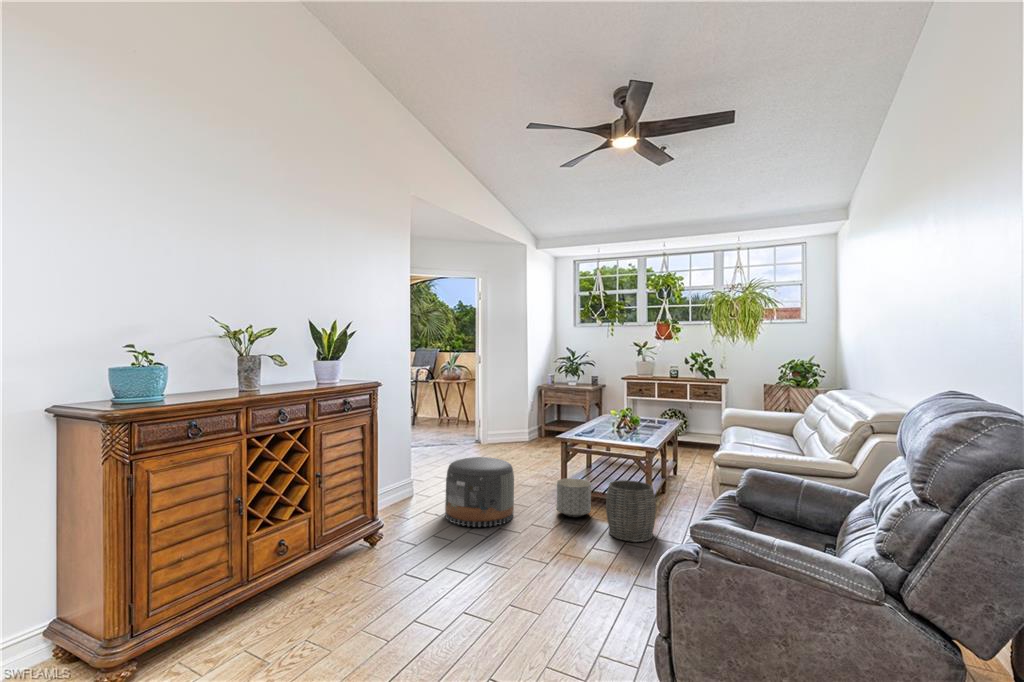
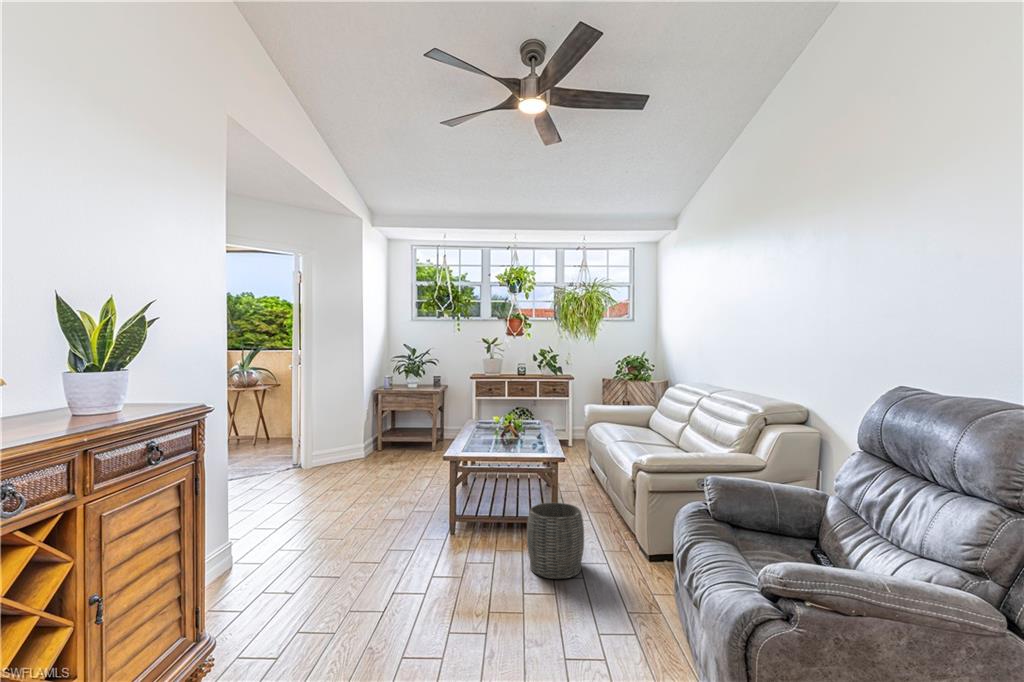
pouf: present [445,457,514,527] -> none [303,497,404,606]
planter: present [557,478,591,517] -> none [456,507,498,558]

